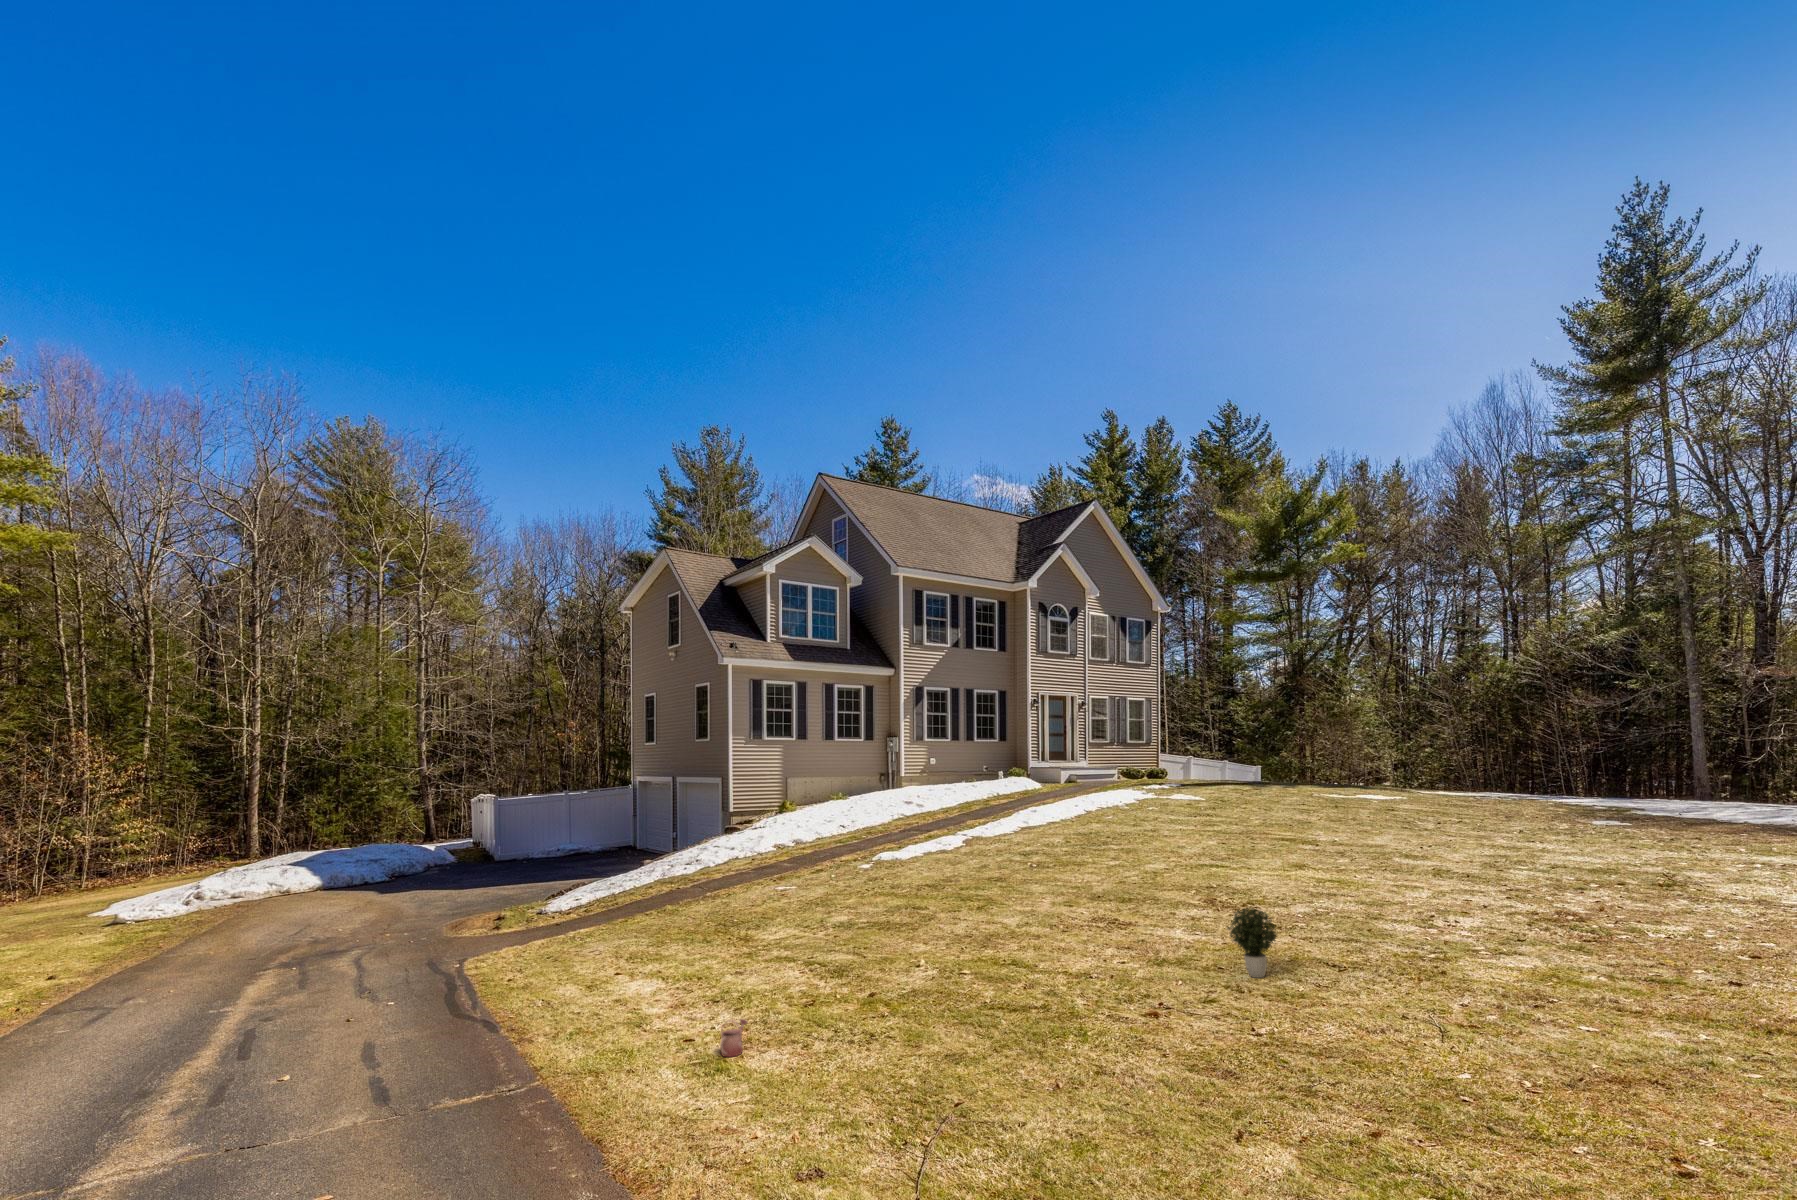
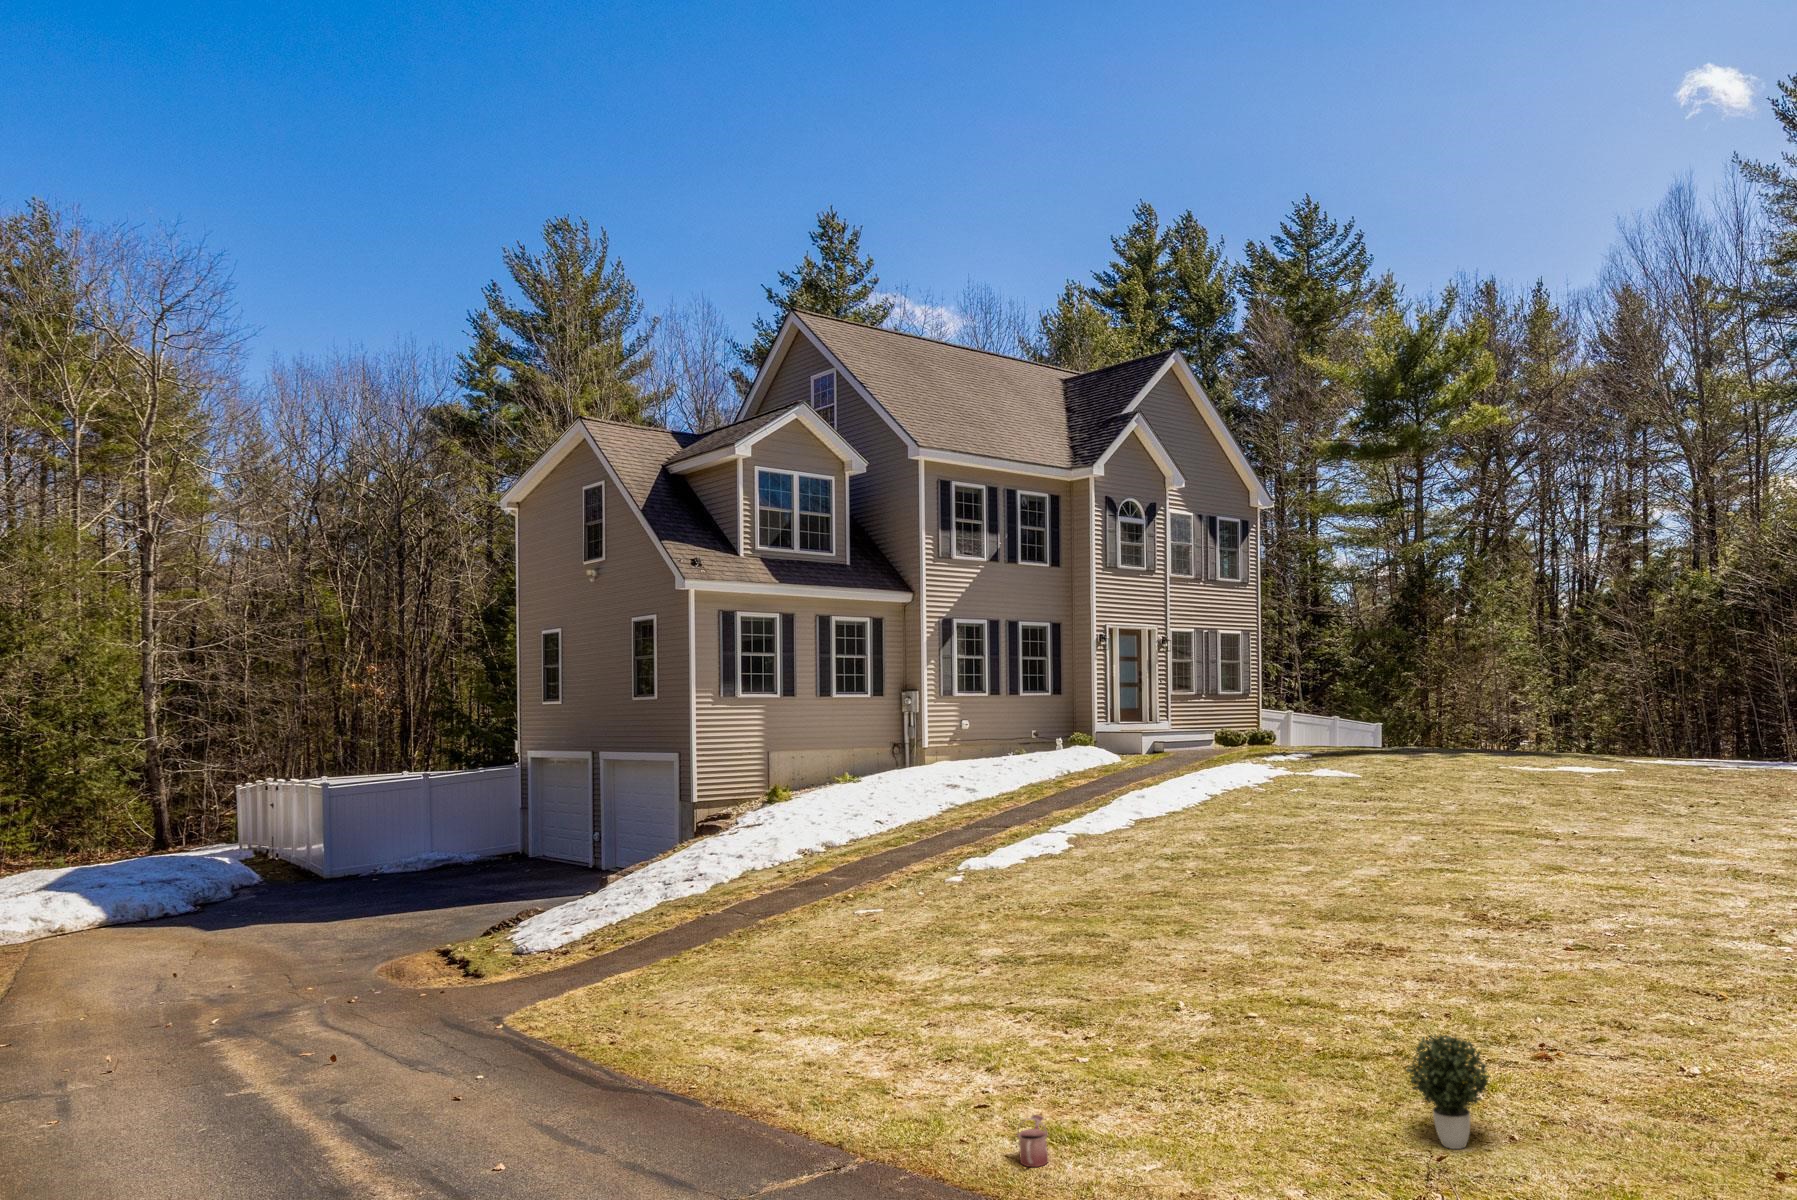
potted plant: present [1227,908,1277,978] -> present [1407,1035,1489,1149]

